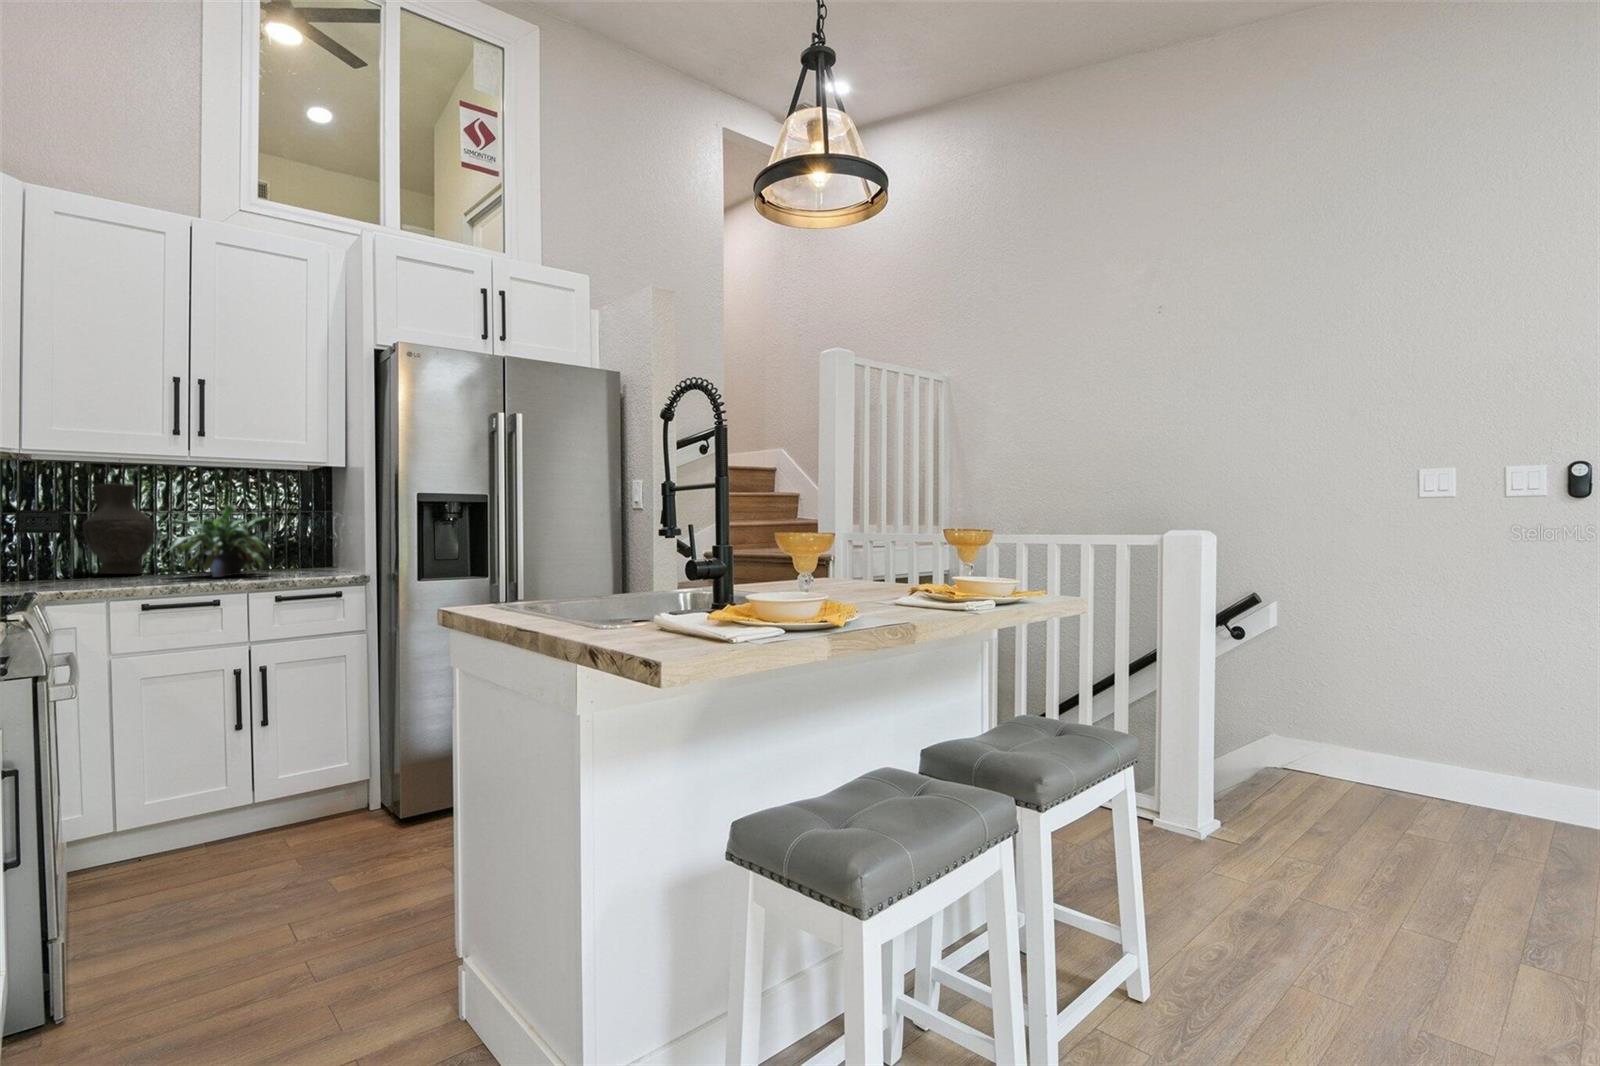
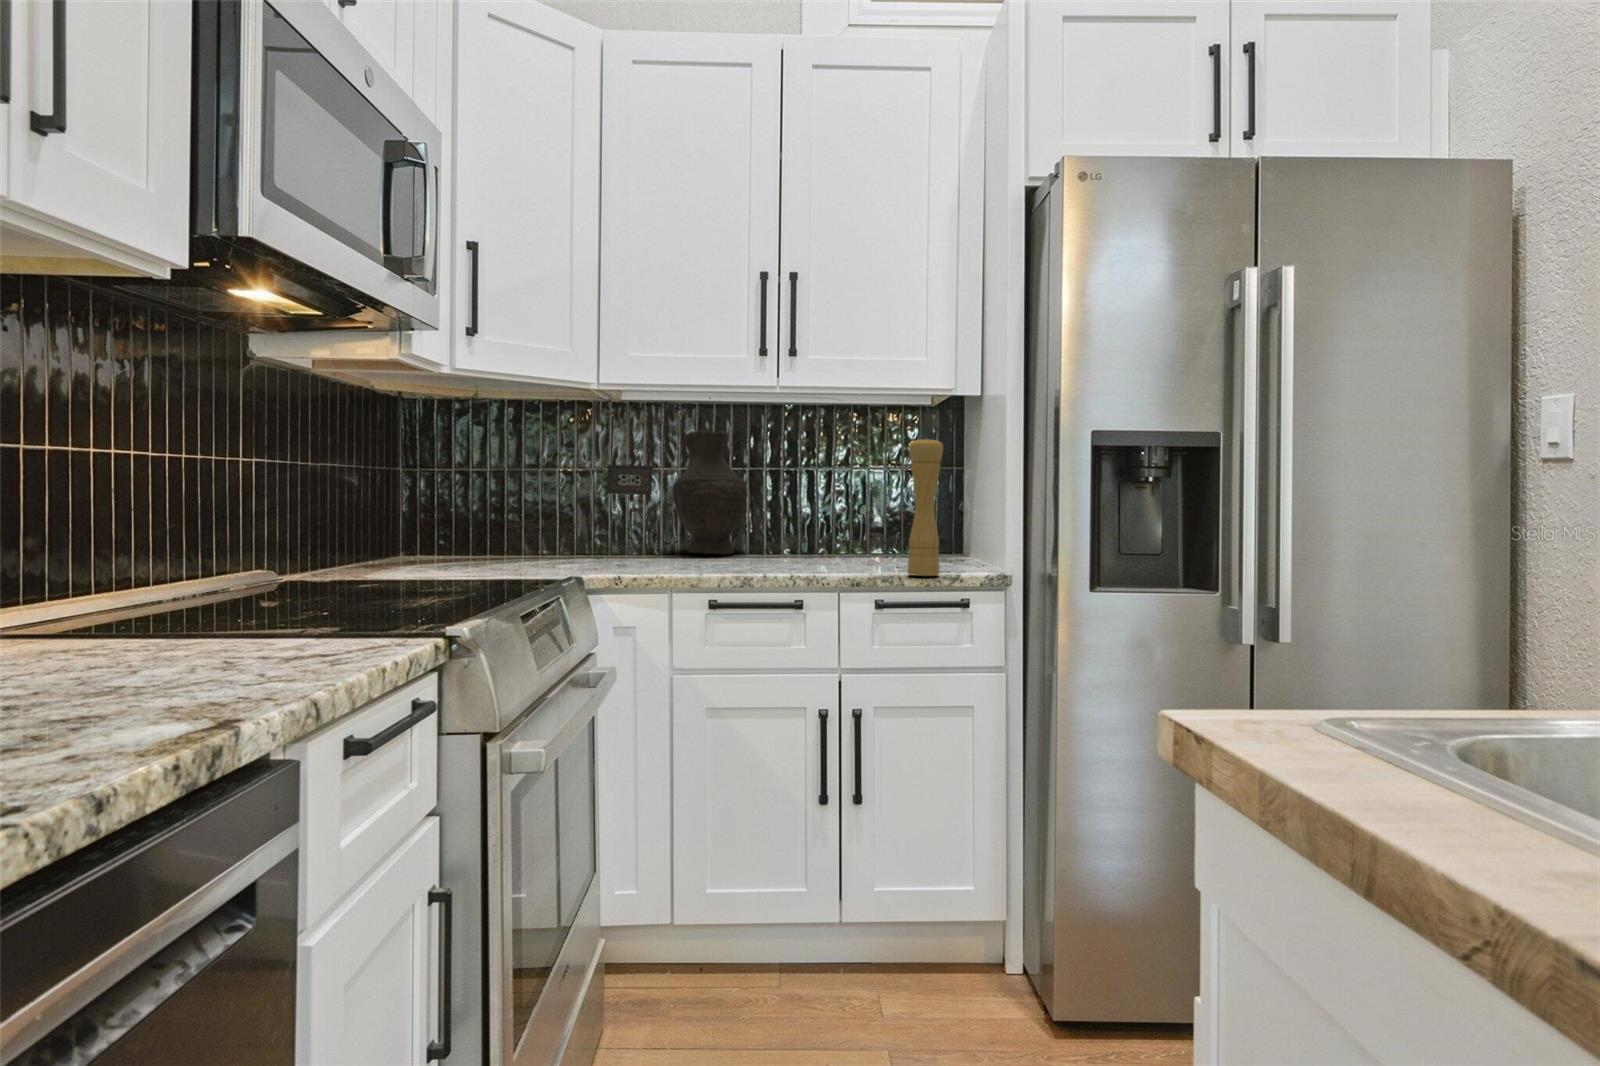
pepper mill: none [298,495,322,579] -> present [907,437,943,576]
potted plant: present [169,505,281,577] -> none [749,456,890,565]

